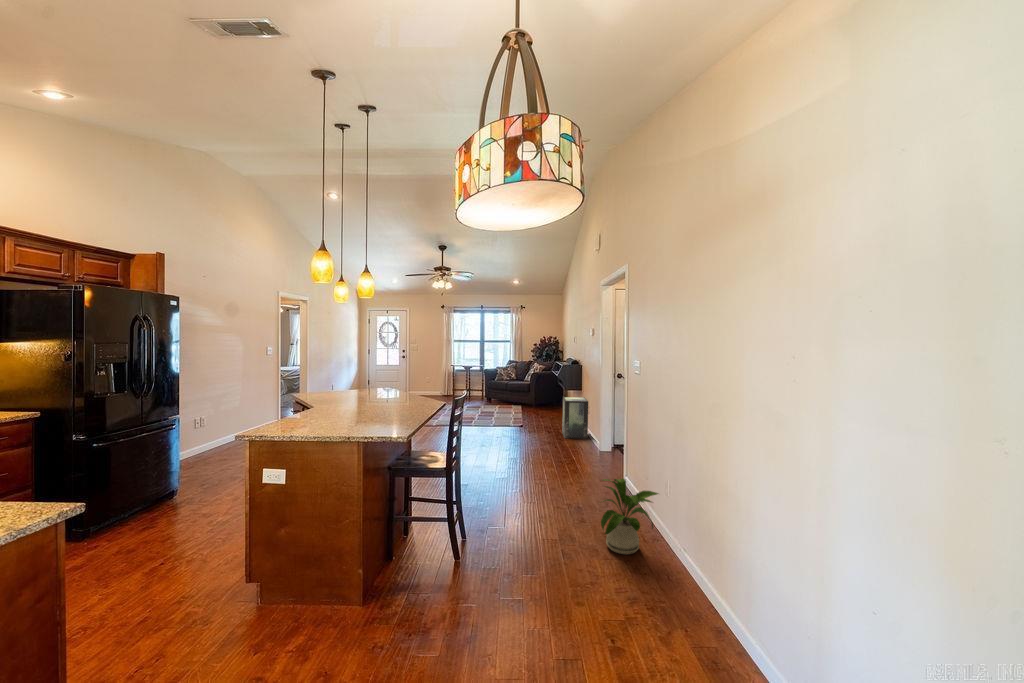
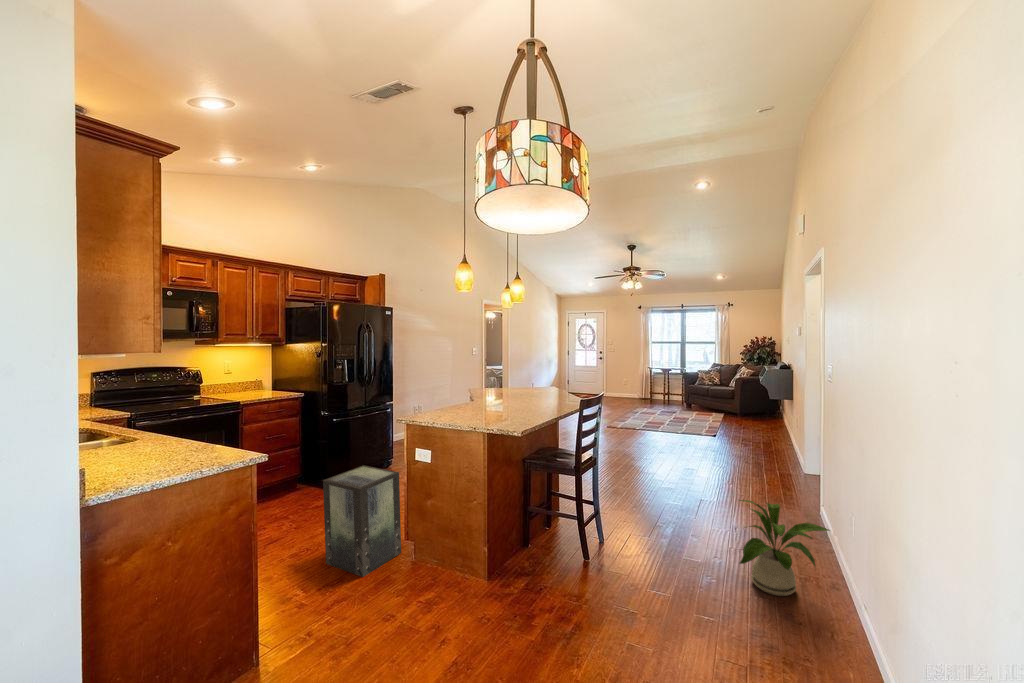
storage box: present [562,397,588,439] -> present [323,465,401,577]

